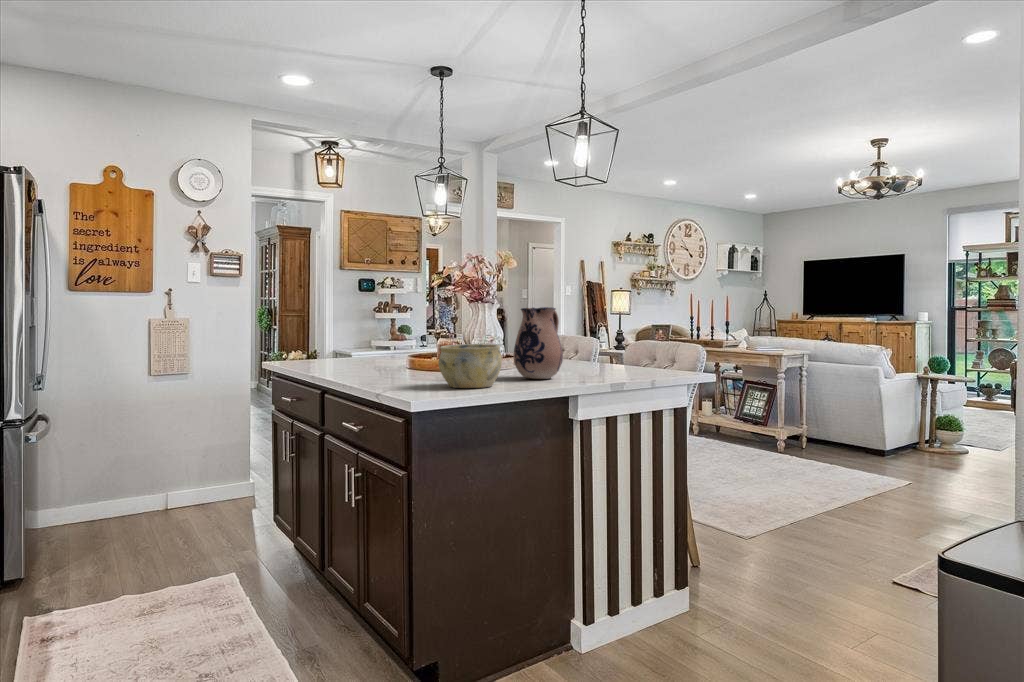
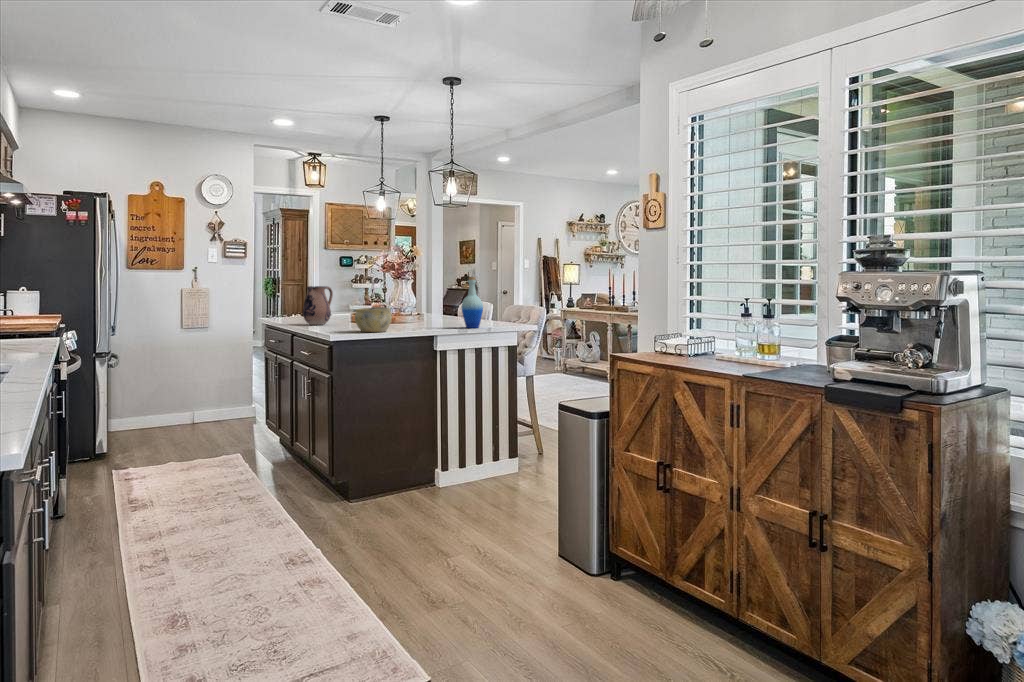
bottle: none [603,293,640,377] -> present [462,277,483,328]
ceramic pitcher: present [514,307,563,379] -> present [303,286,333,325]

